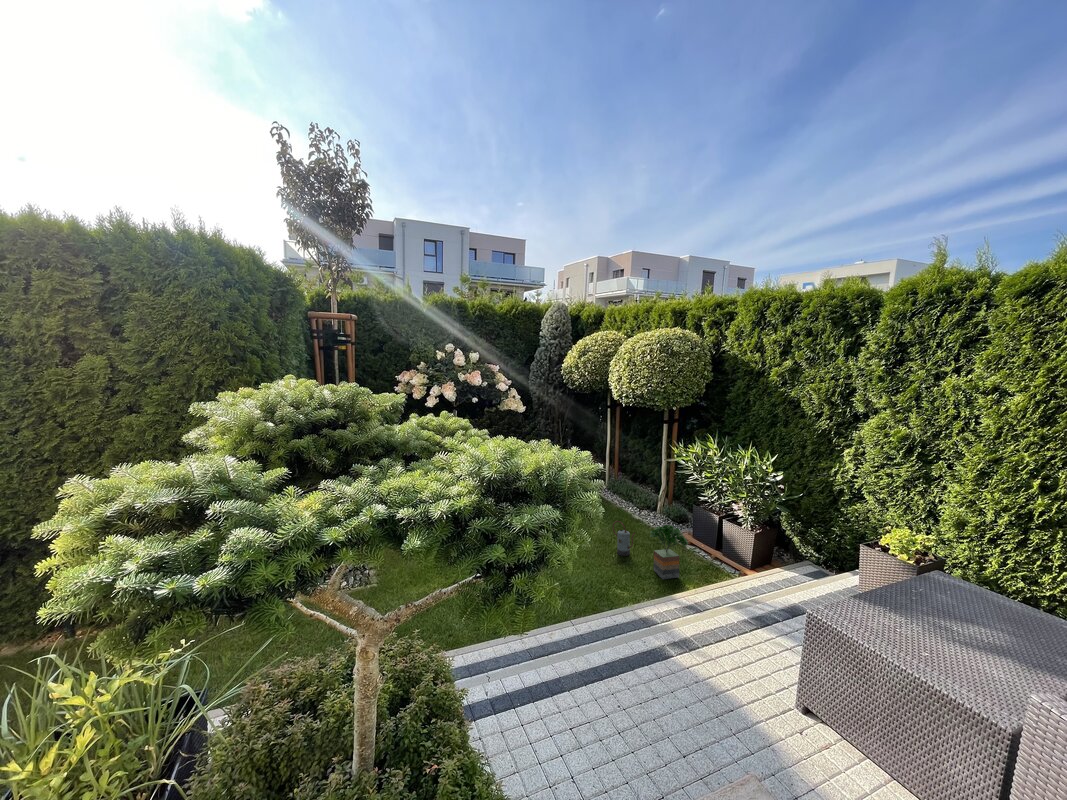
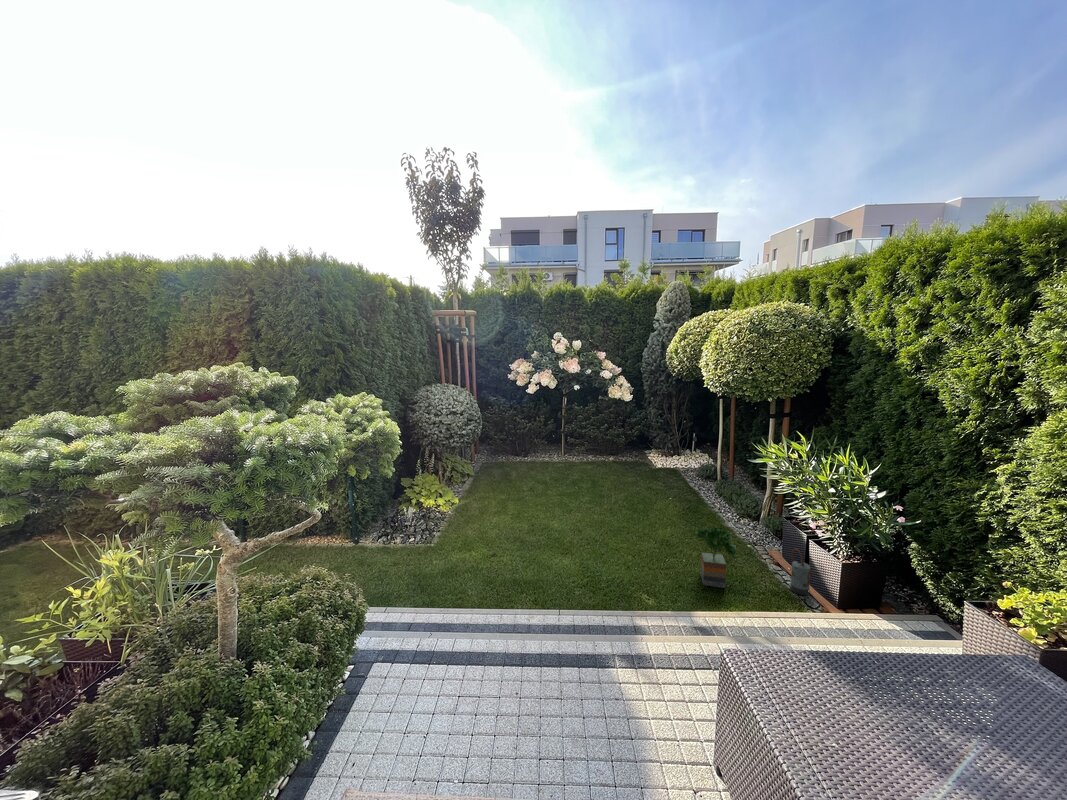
watering can: present [613,521,635,556] -> present [791,548,812,595]

